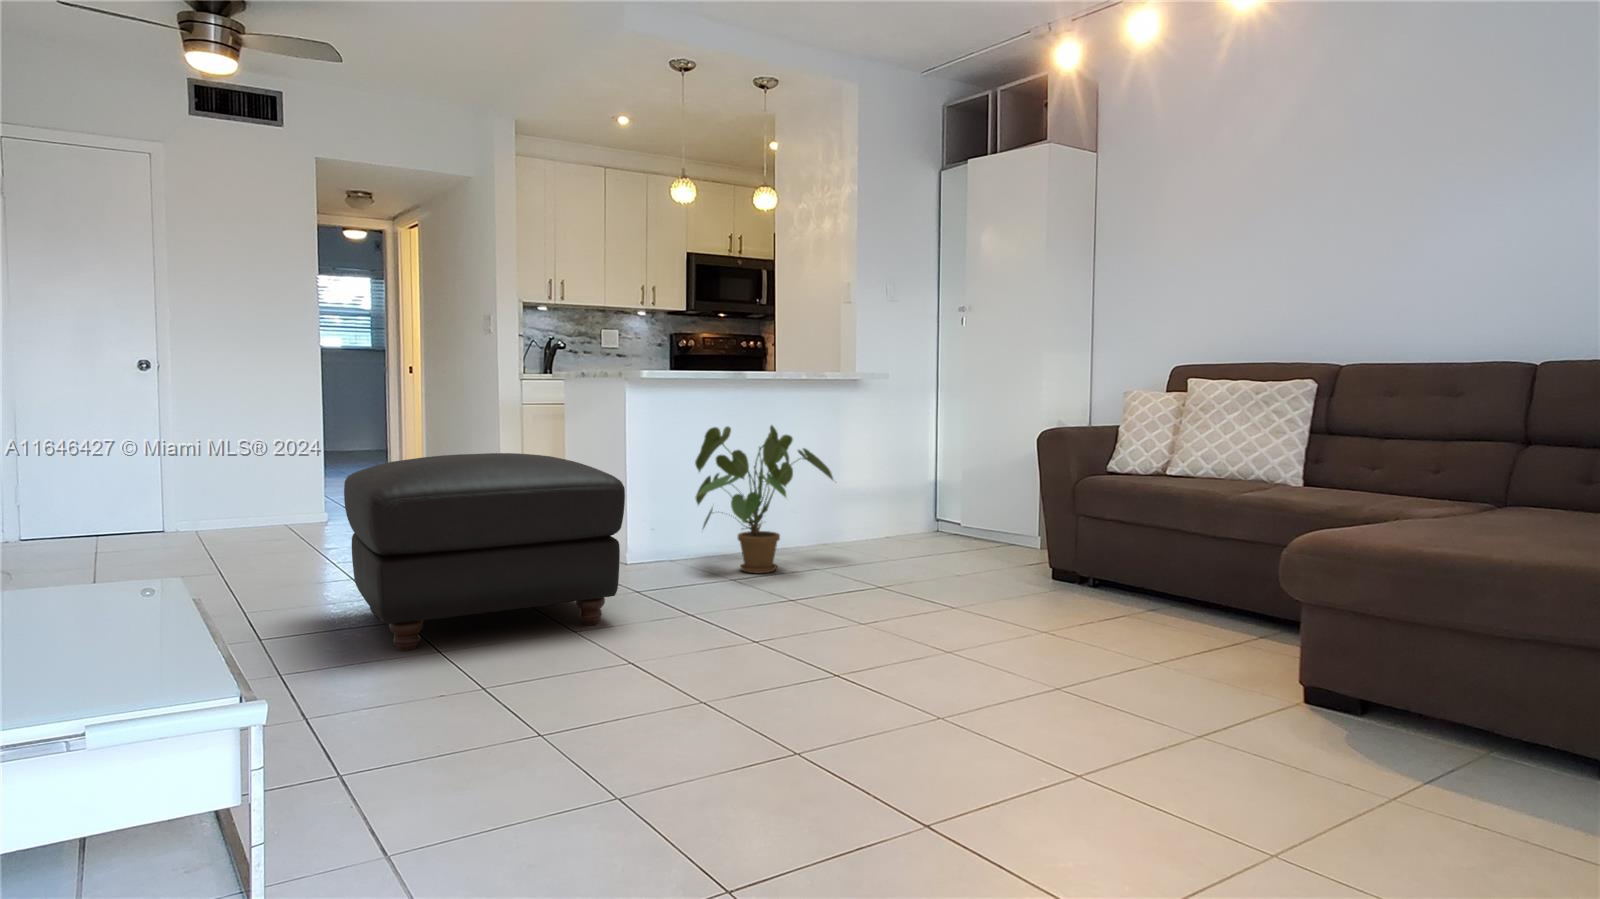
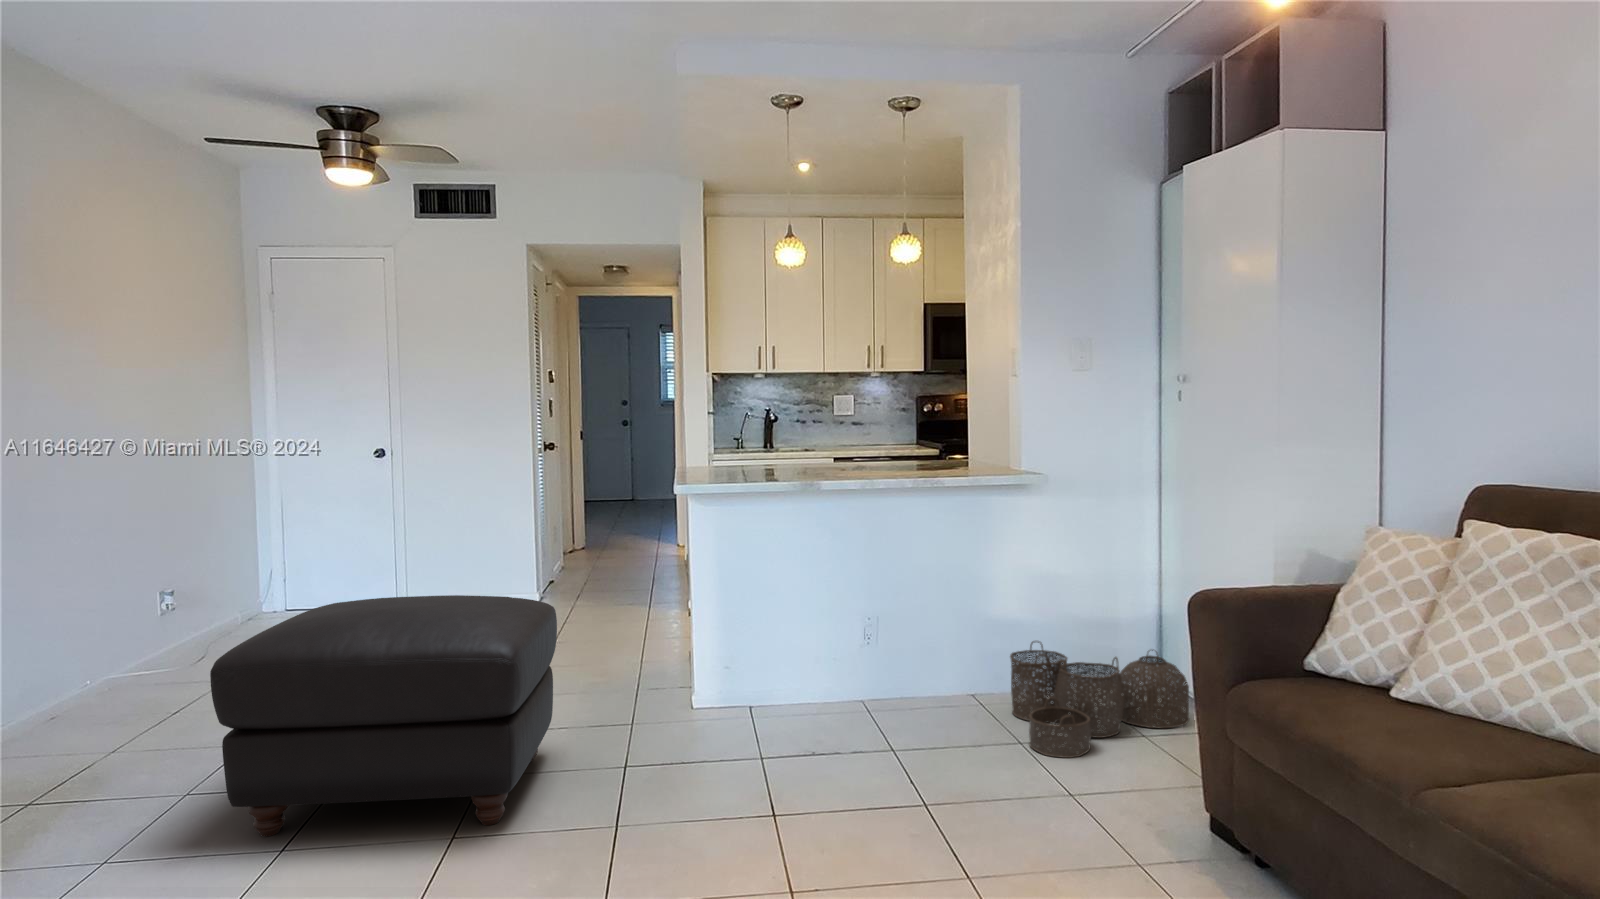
house plant: present [695,425,833,573] -> none [727,547,934,754]
woven basket: none [856,496,968,561] -> present [1010,641,1189,758]

